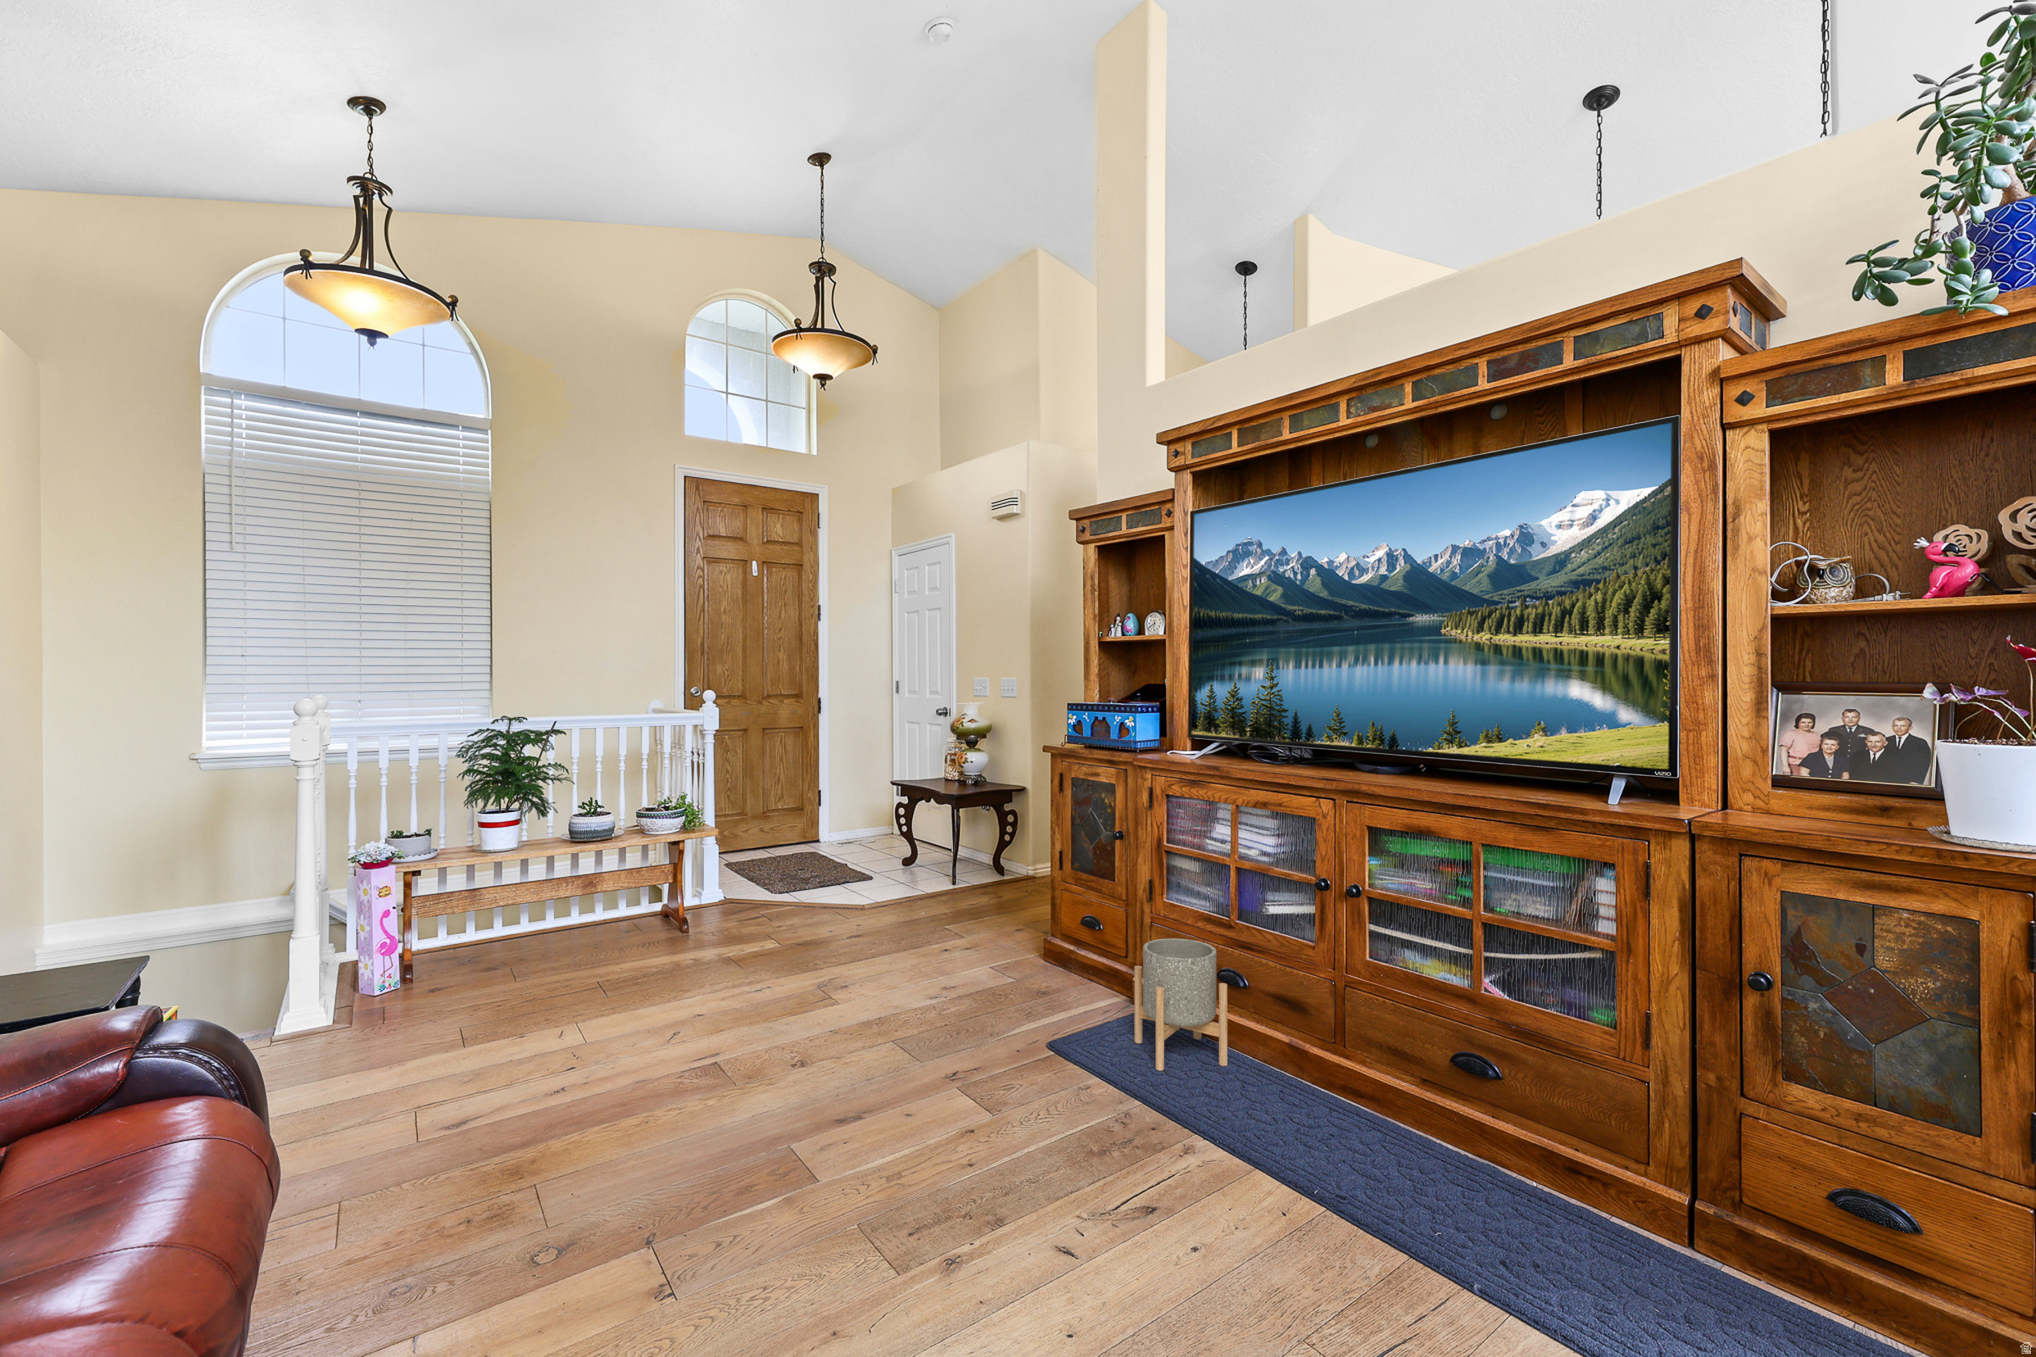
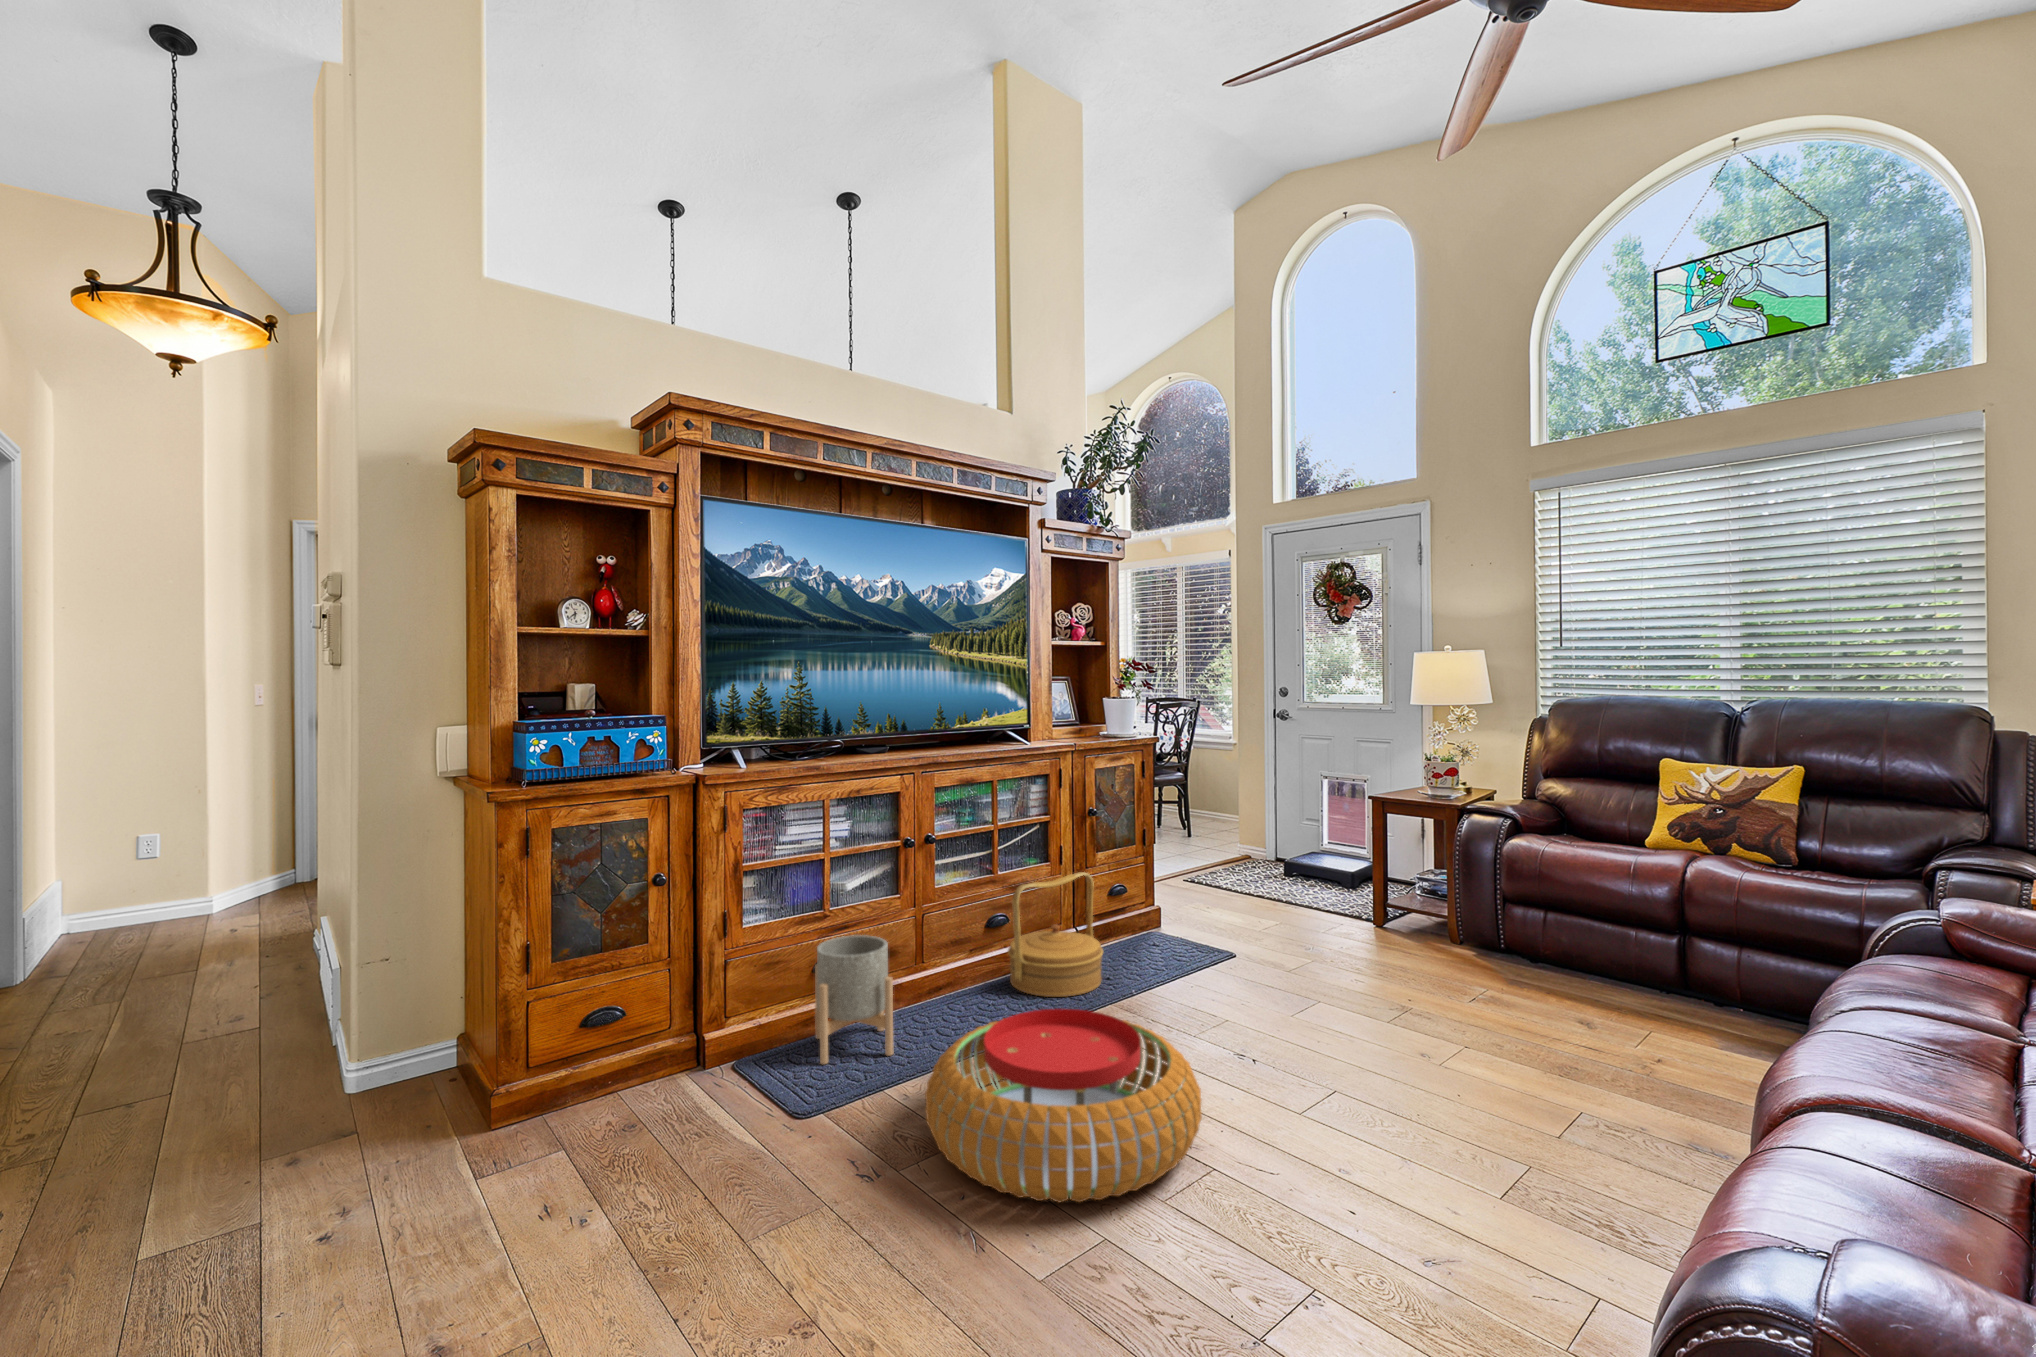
woven basket: none [1372,990,1562,1236] -> present [1008,872,1103,997]
pouf: none [815,1015,1108,1226] -> present [925,1009,1202,1202]

